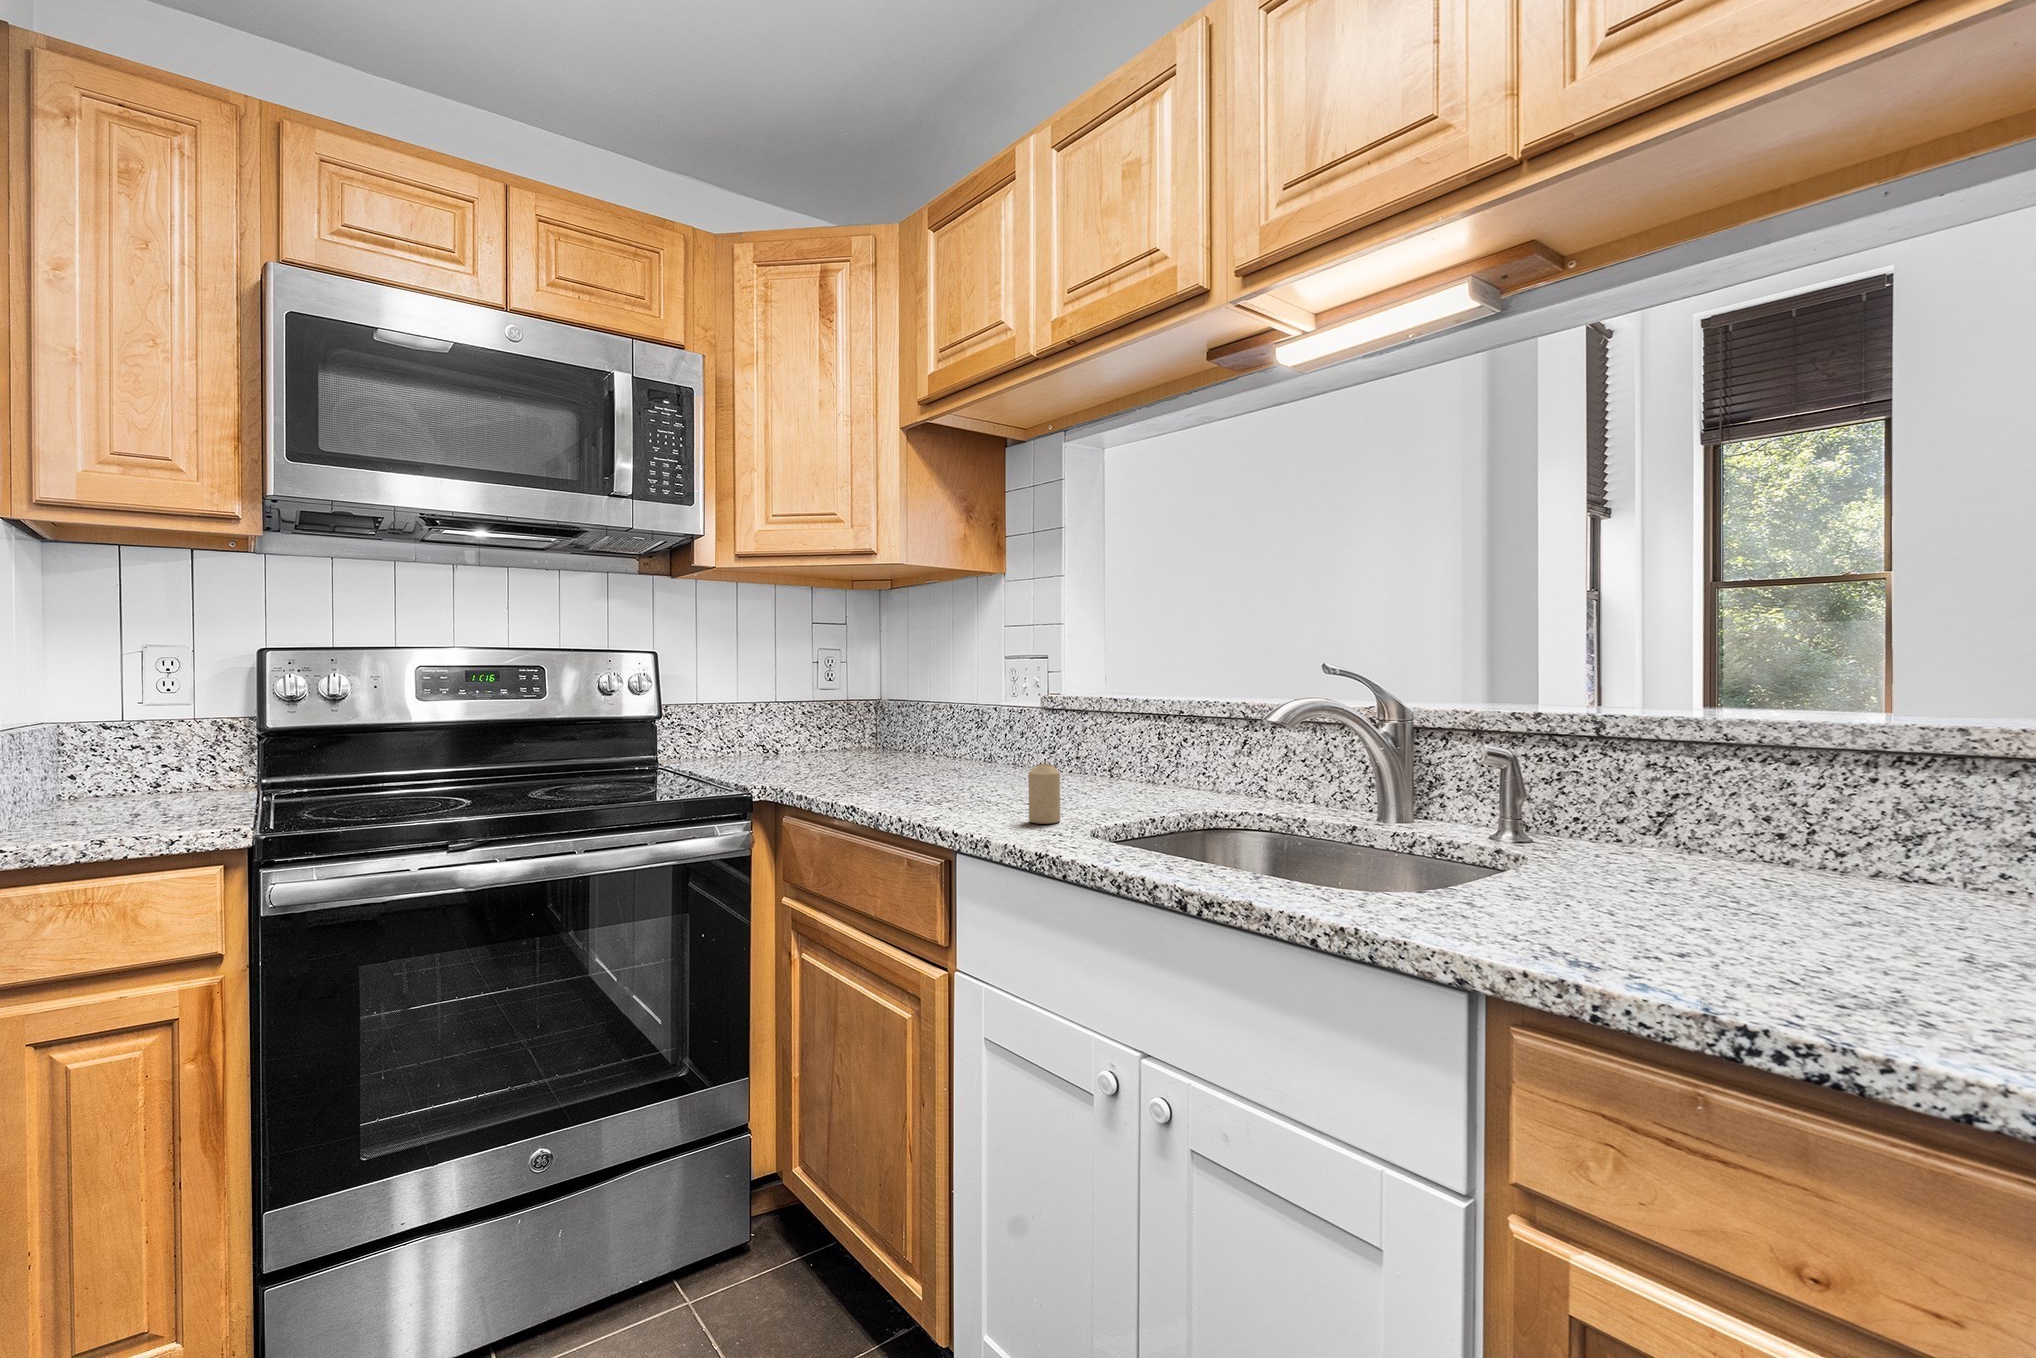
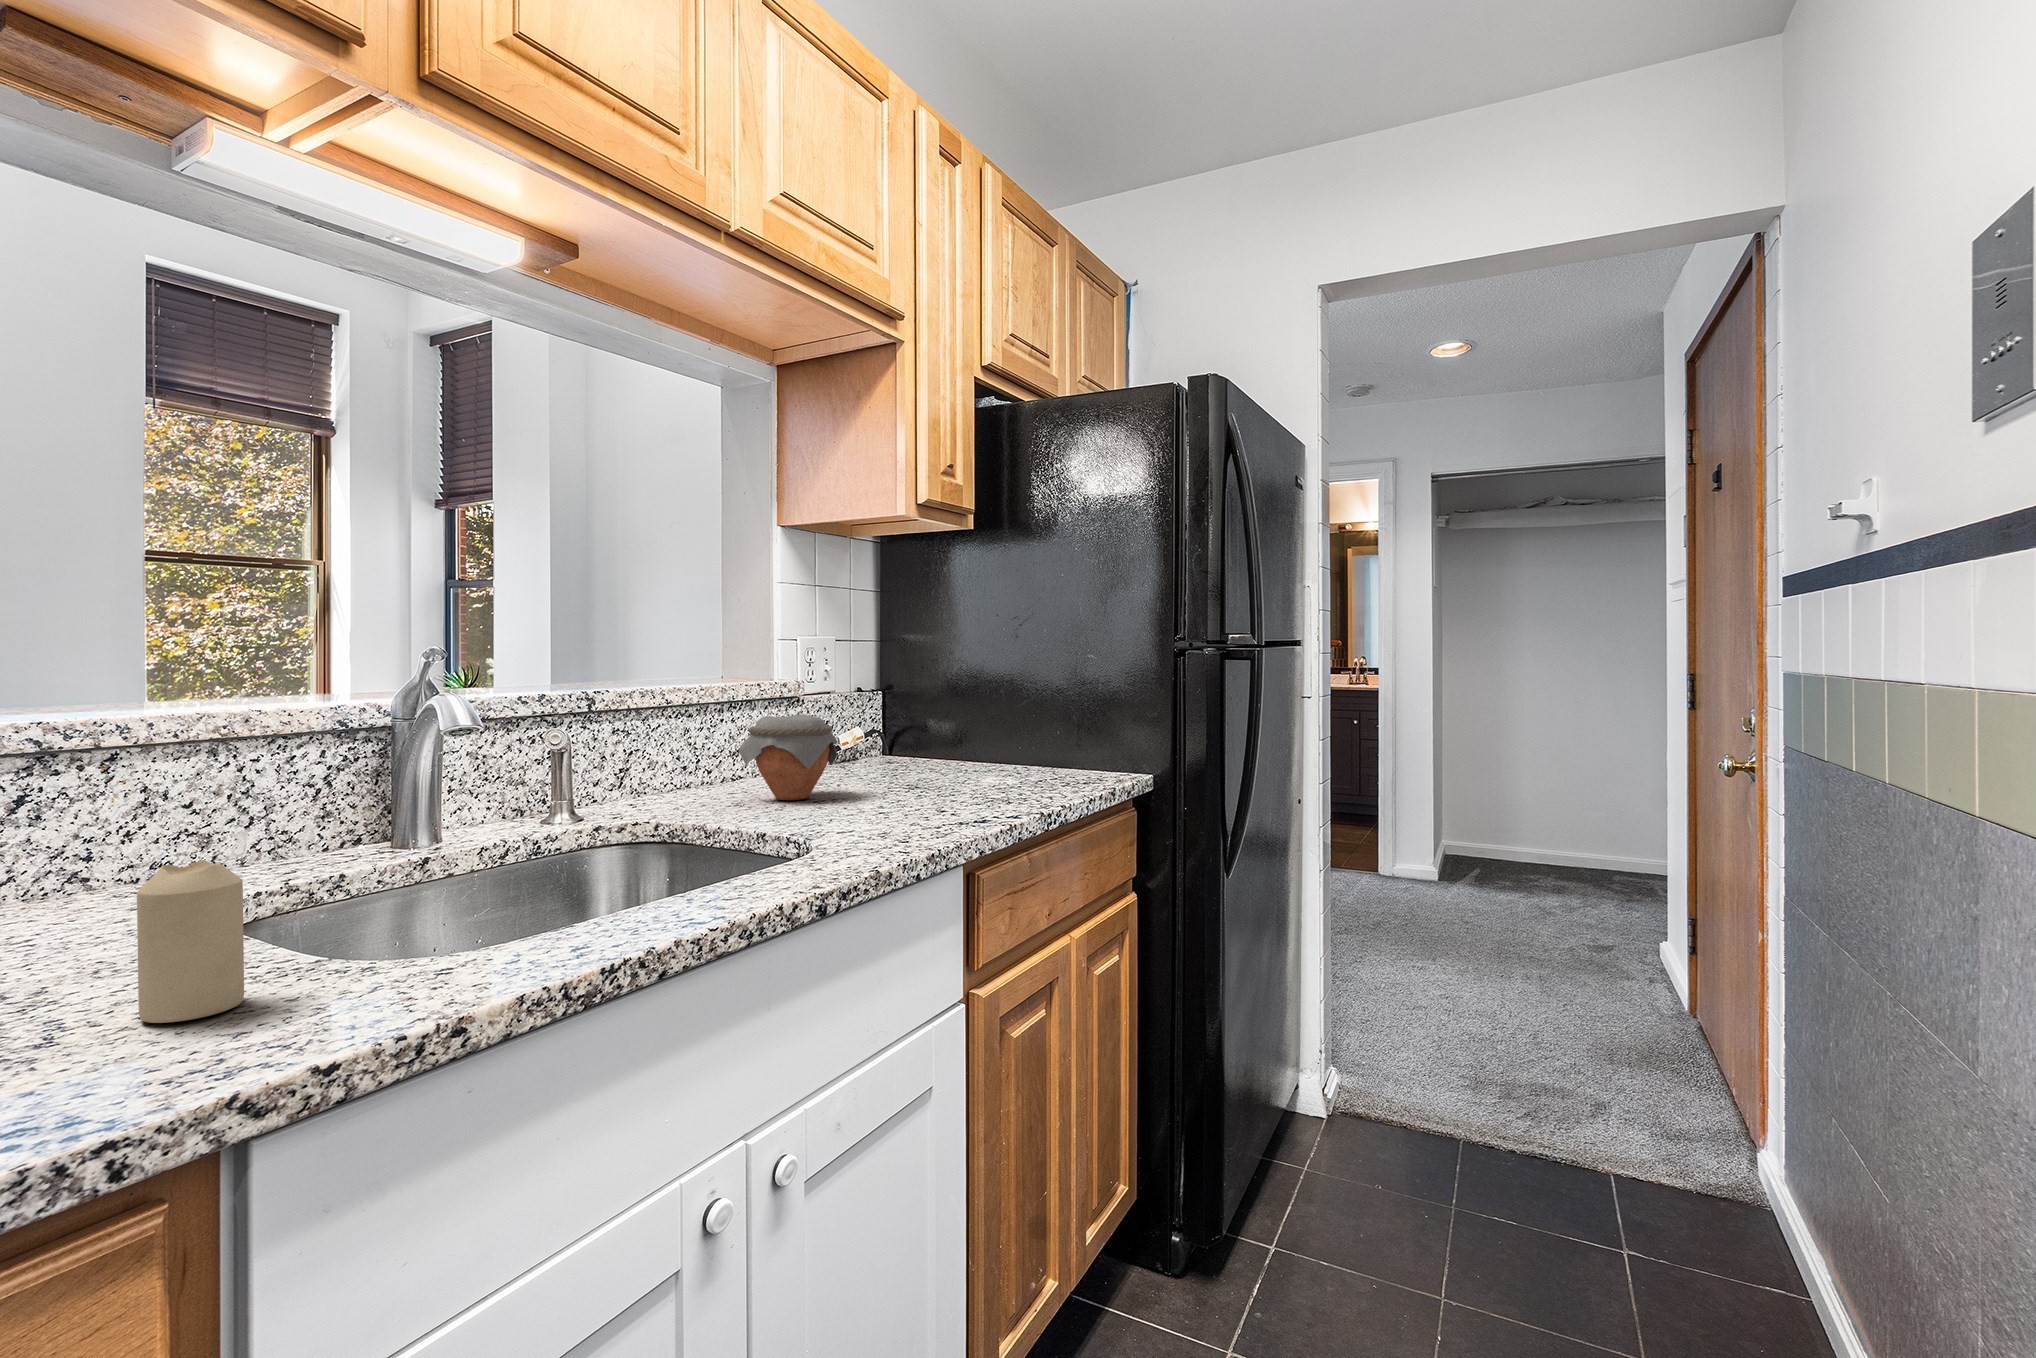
jar: none [1647,771,1812,900] -> present [739,715,837,800]

